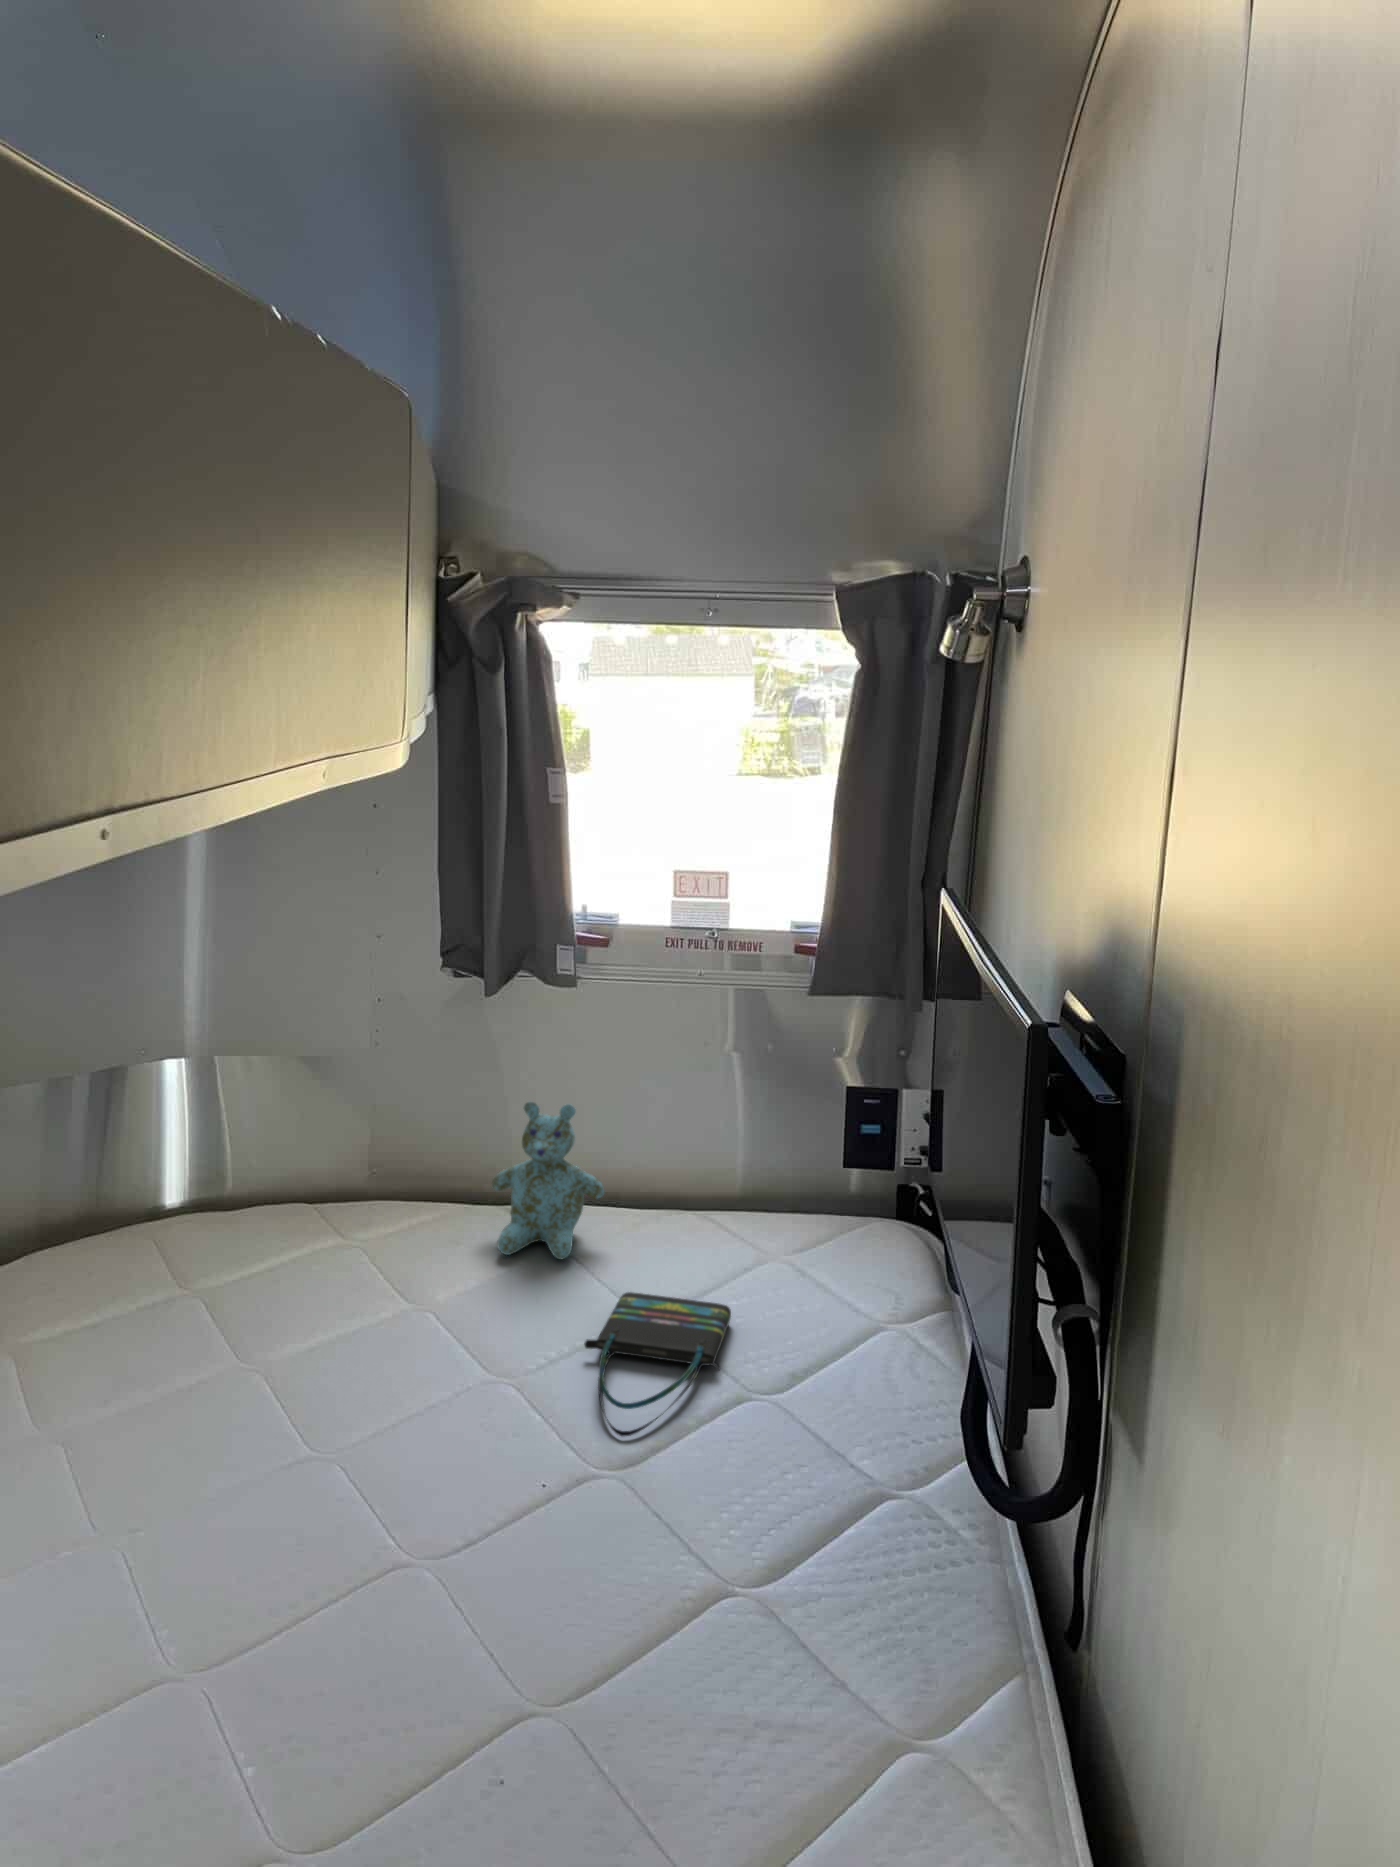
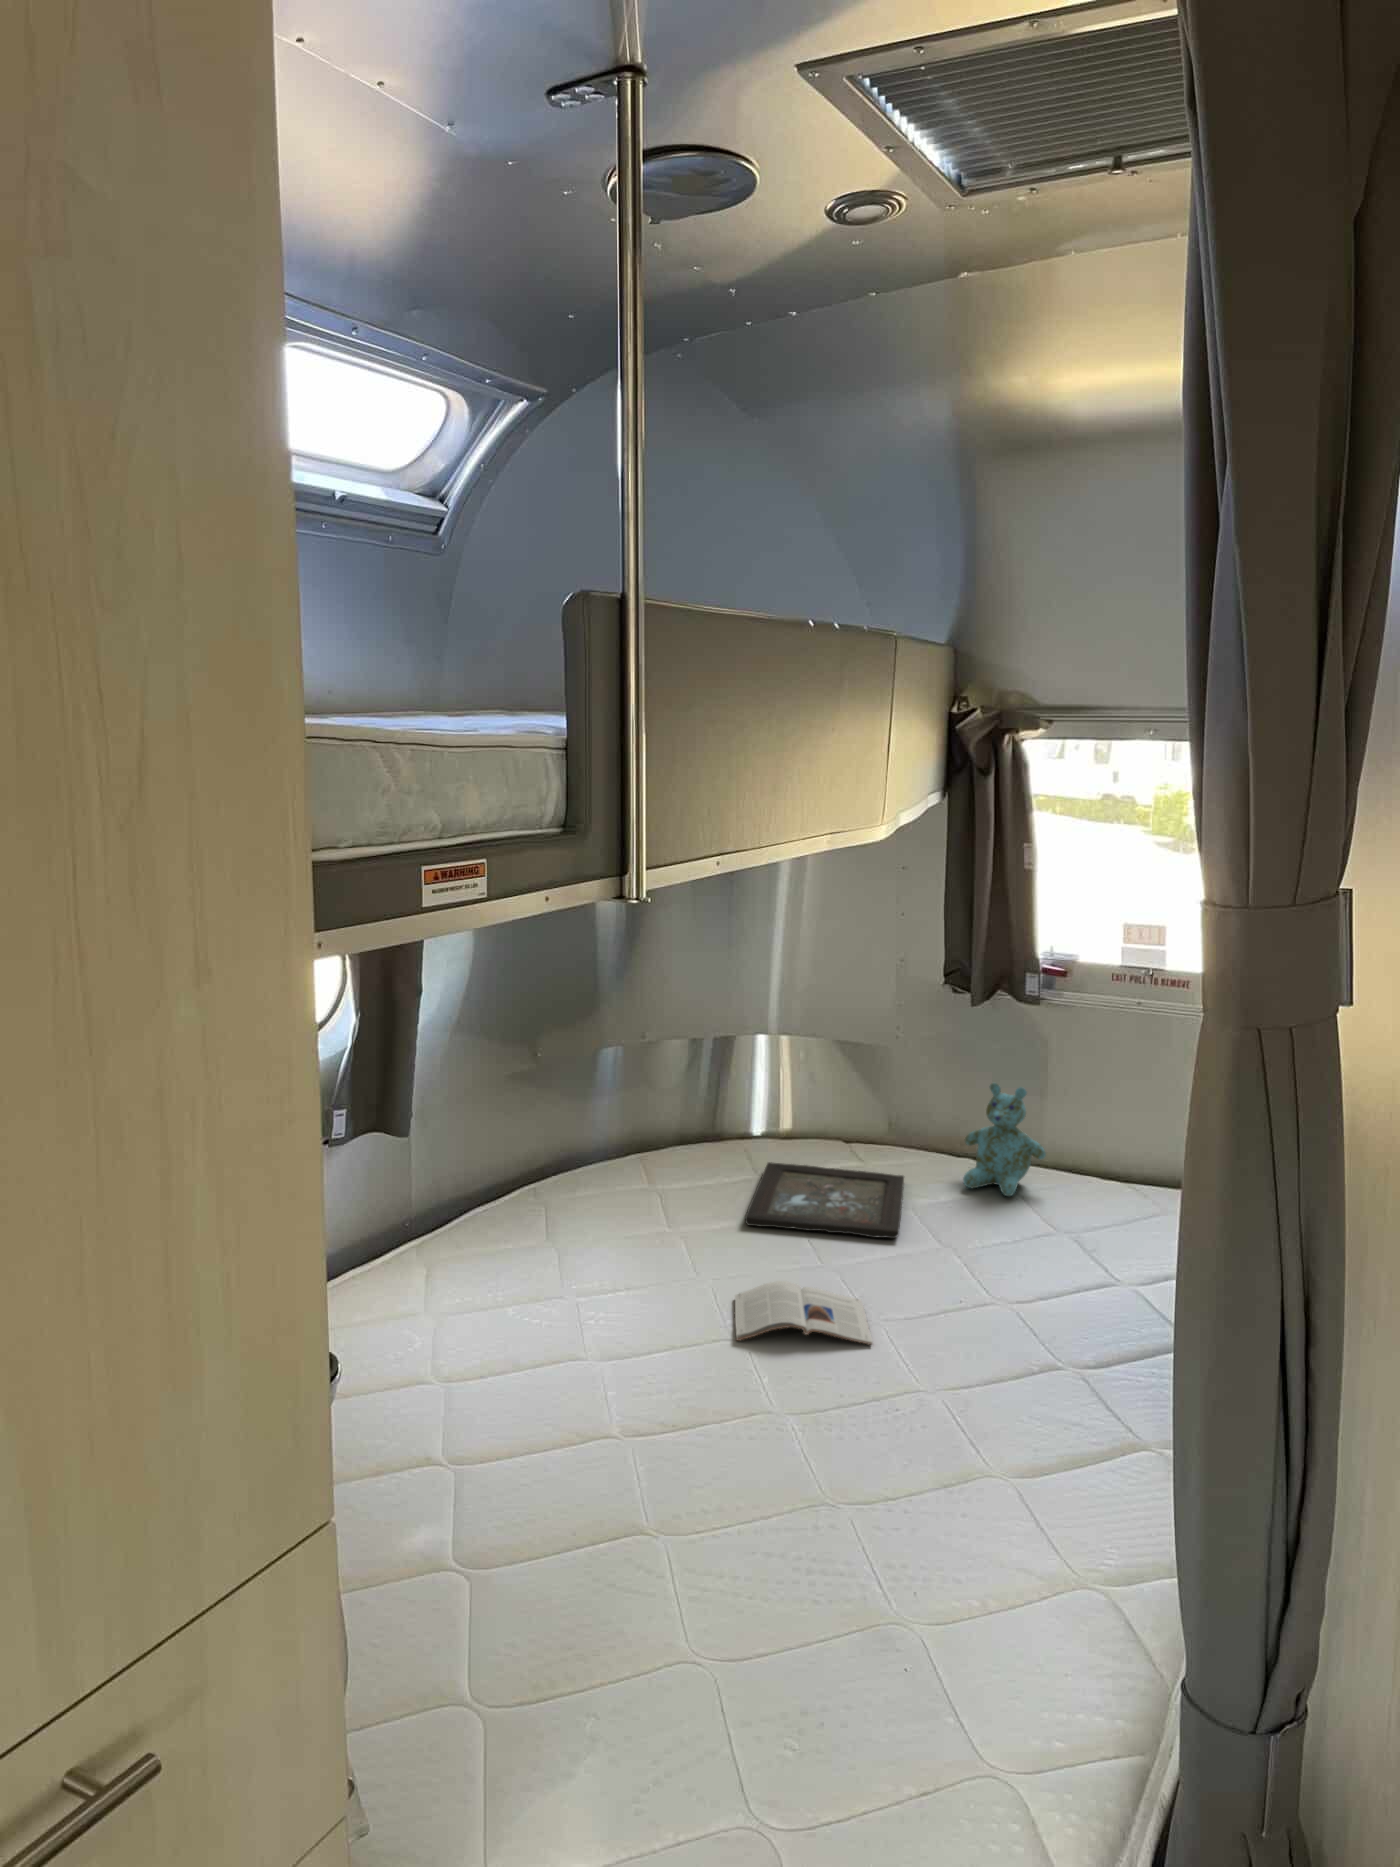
tray: none [168,1251,428,1403] -> present [745,1162,904,1238]
tote bag: present [585,1292,731,1436] -> none [1006,1218,1120,1290]
magazine: none [161,1528,432,1712] -> present [735,1281,873,1345]

